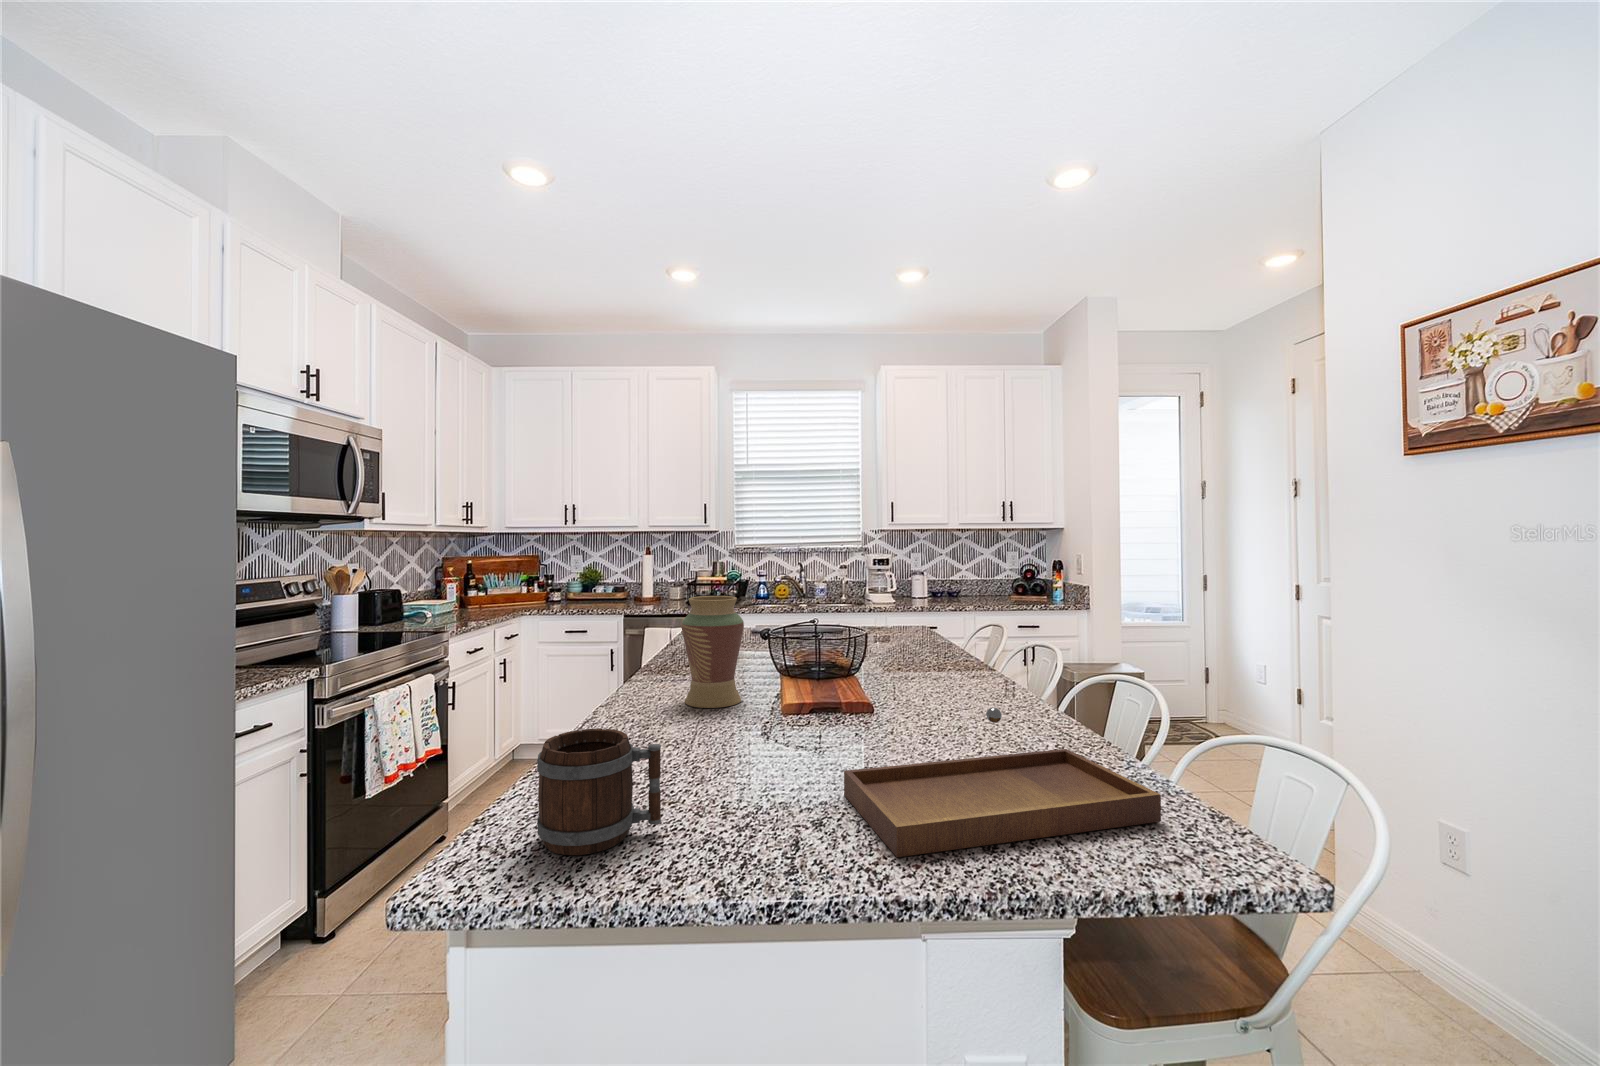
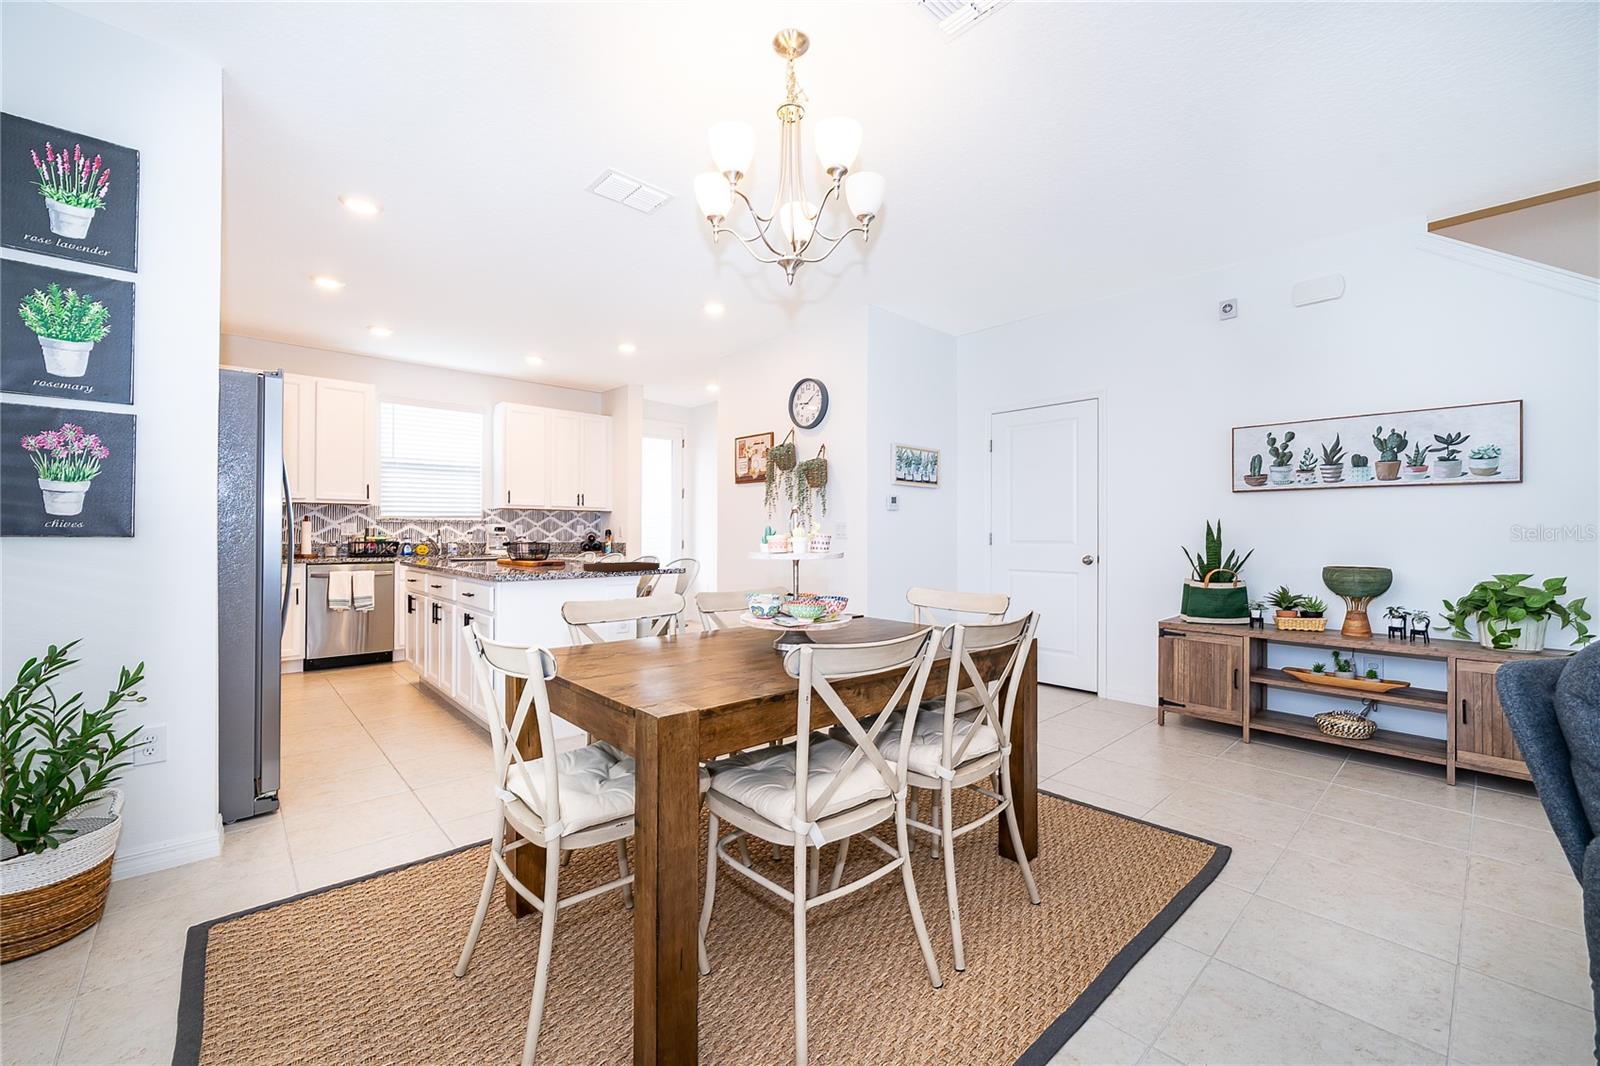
vase: present [681,596,744,708] -> none [490,526,517,567]
mug: present [537,729,661,855] -> none [517,549,547,574]

